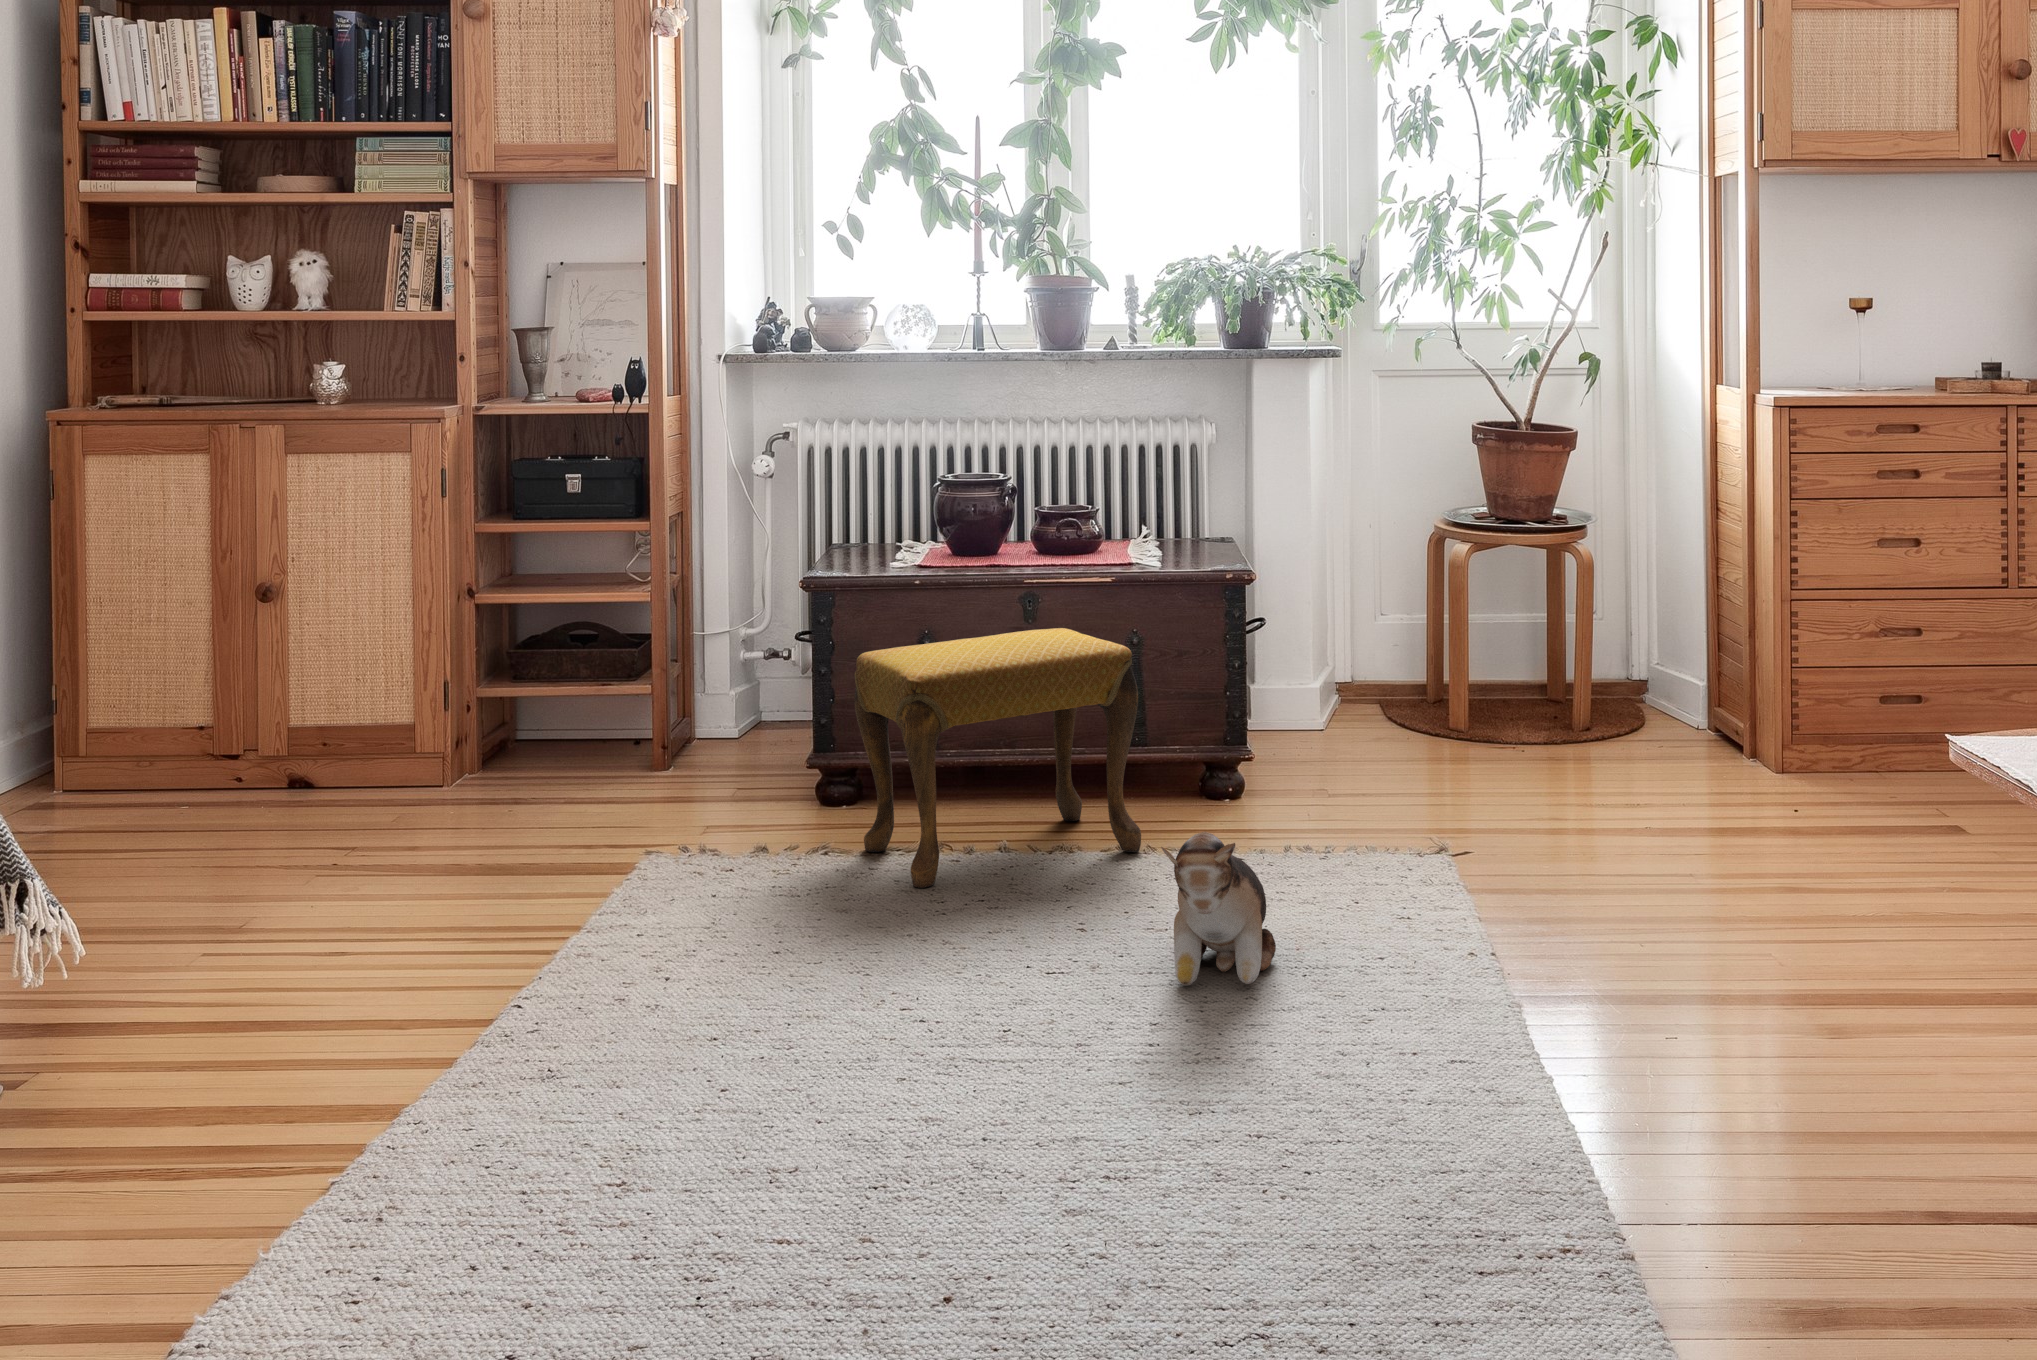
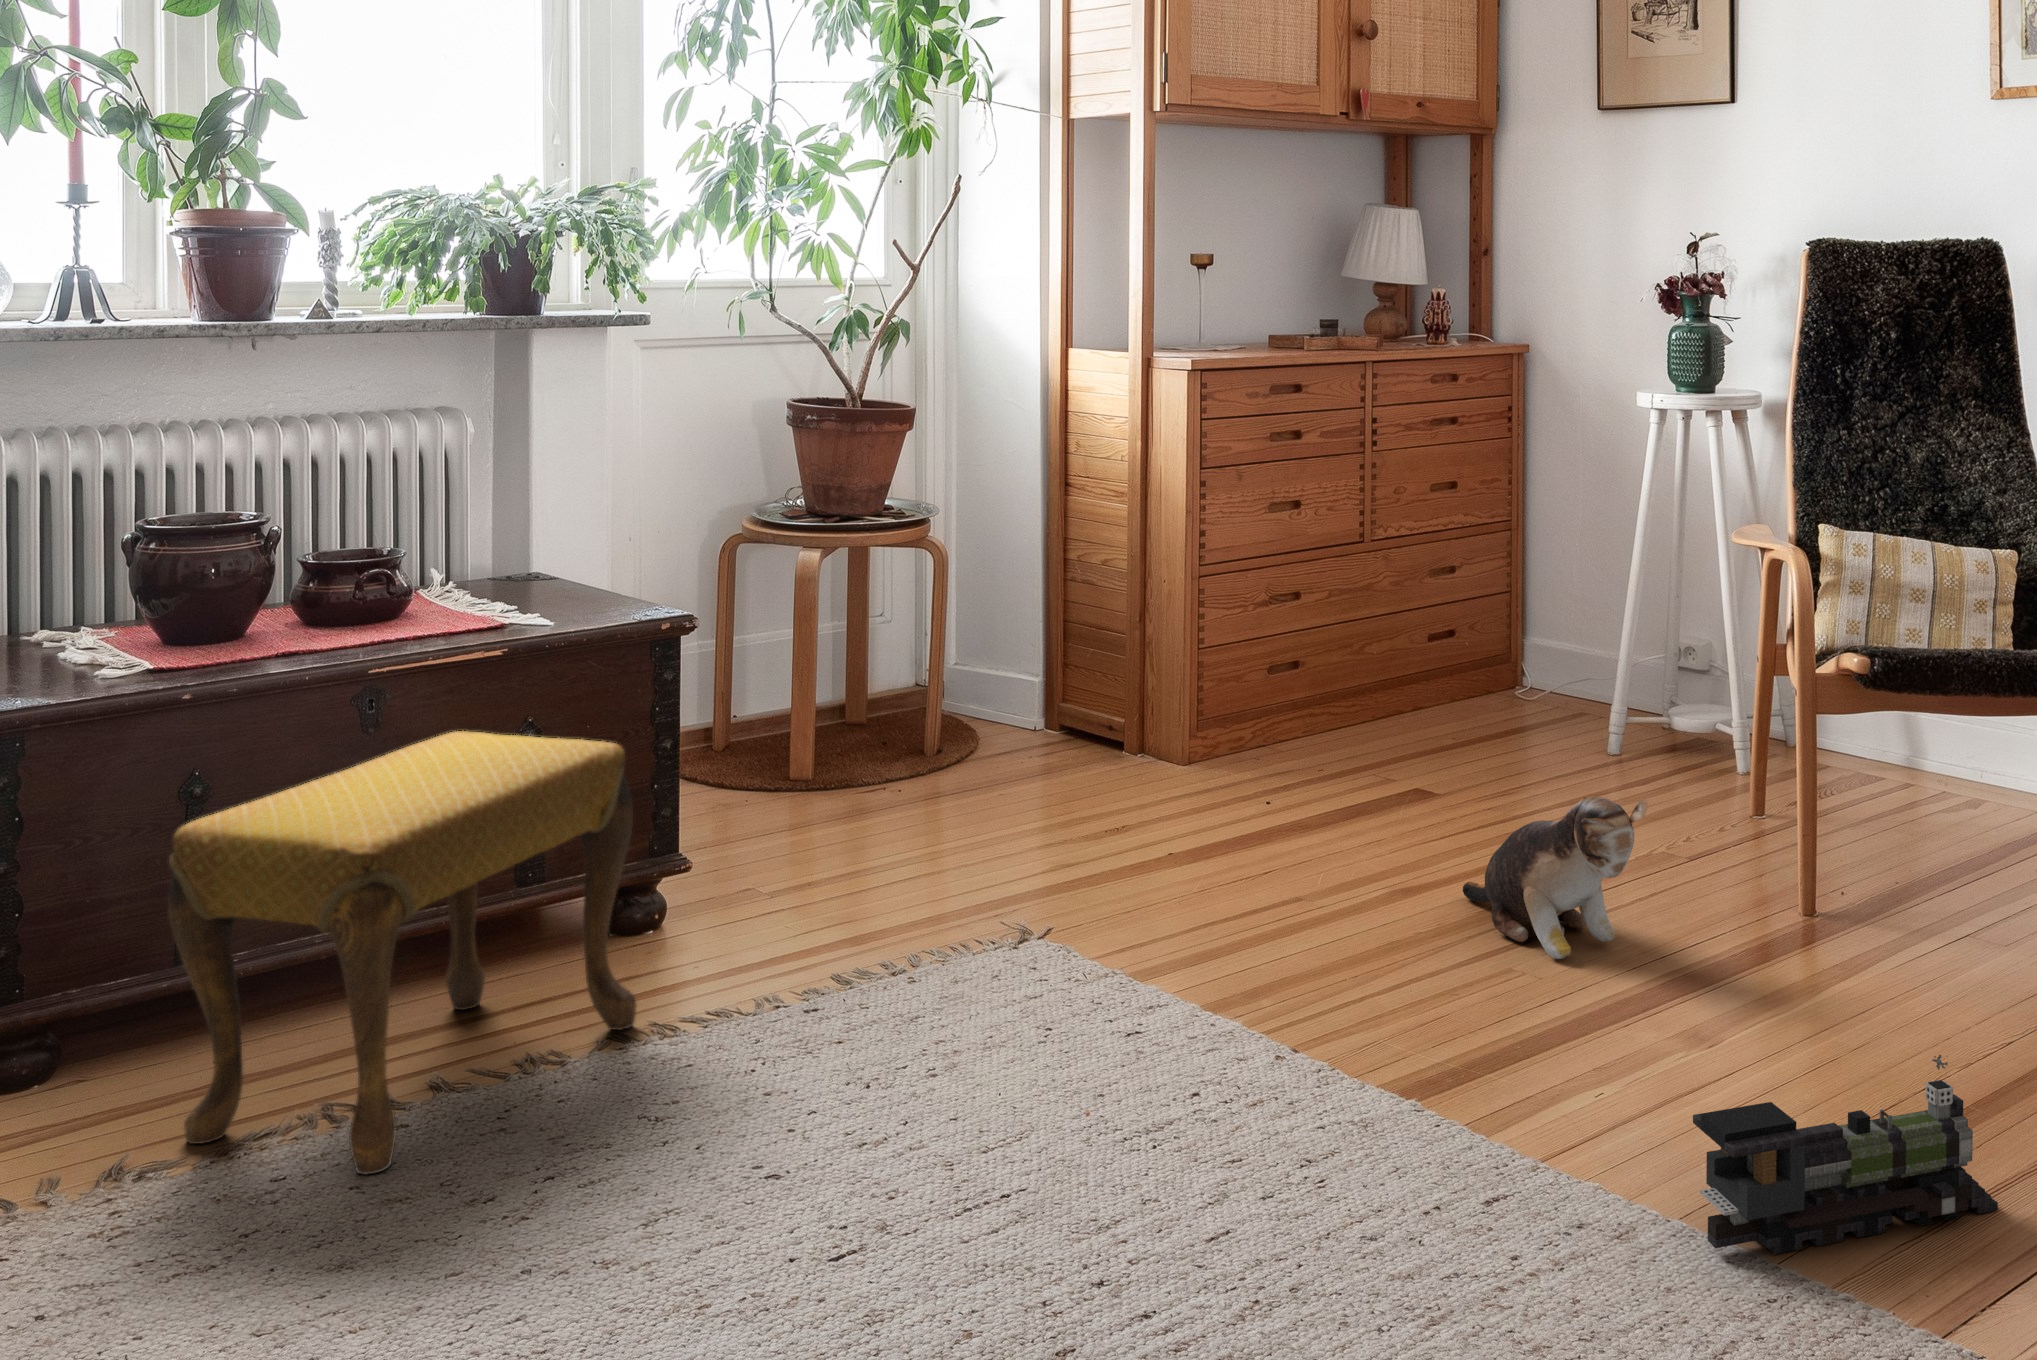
plush toy: present [1161,832,1276,985] -> present [1463,797,1648,959]
toy train: none [1604,1068,1933,1266] -> present [1693,1055,1998,1254]

